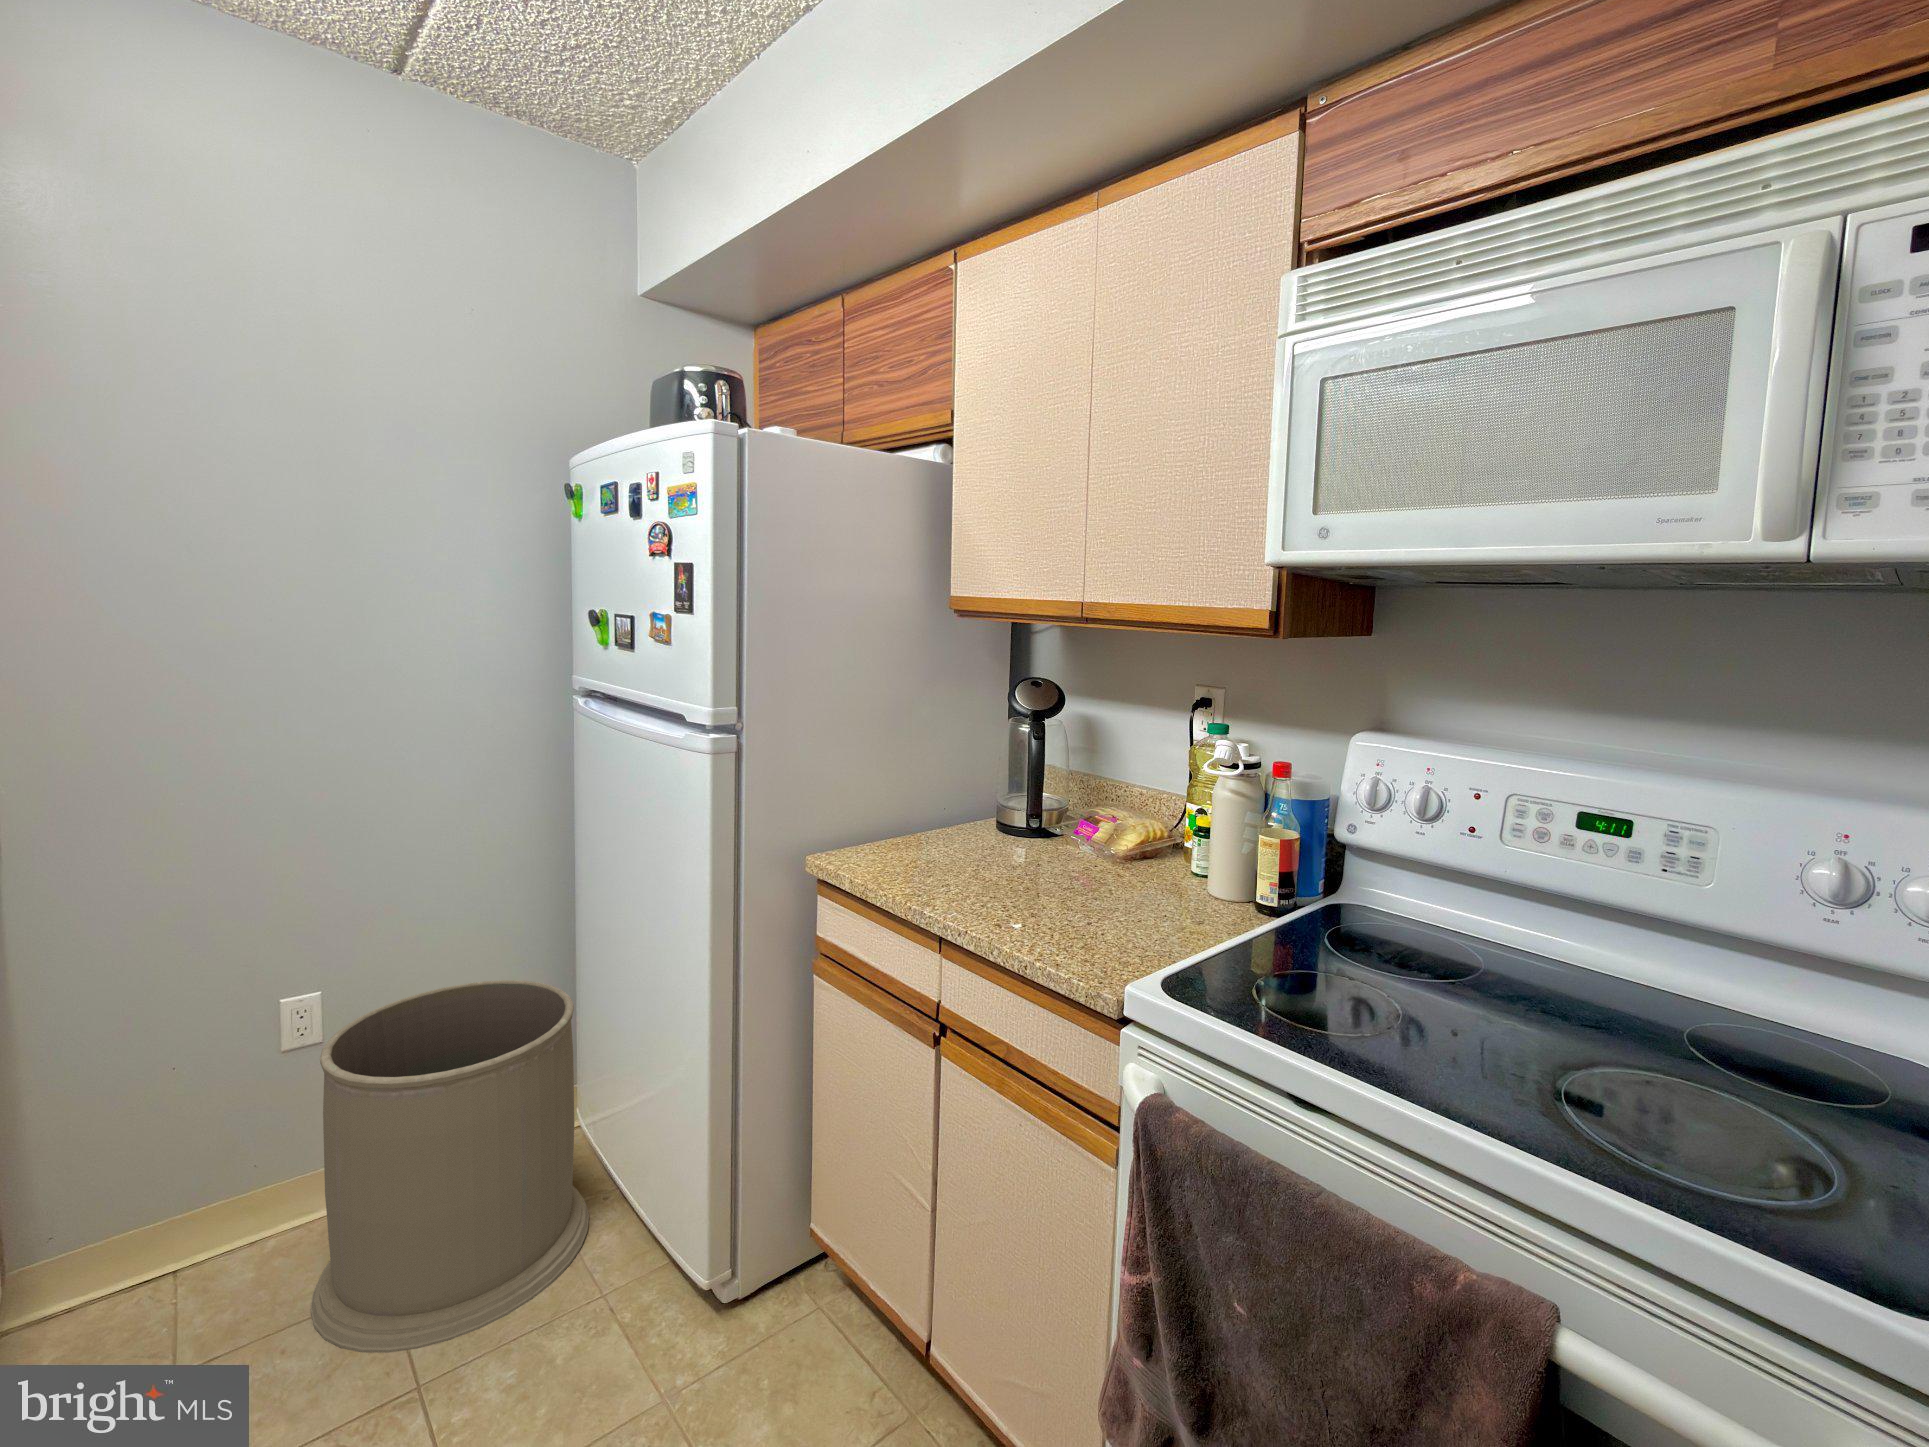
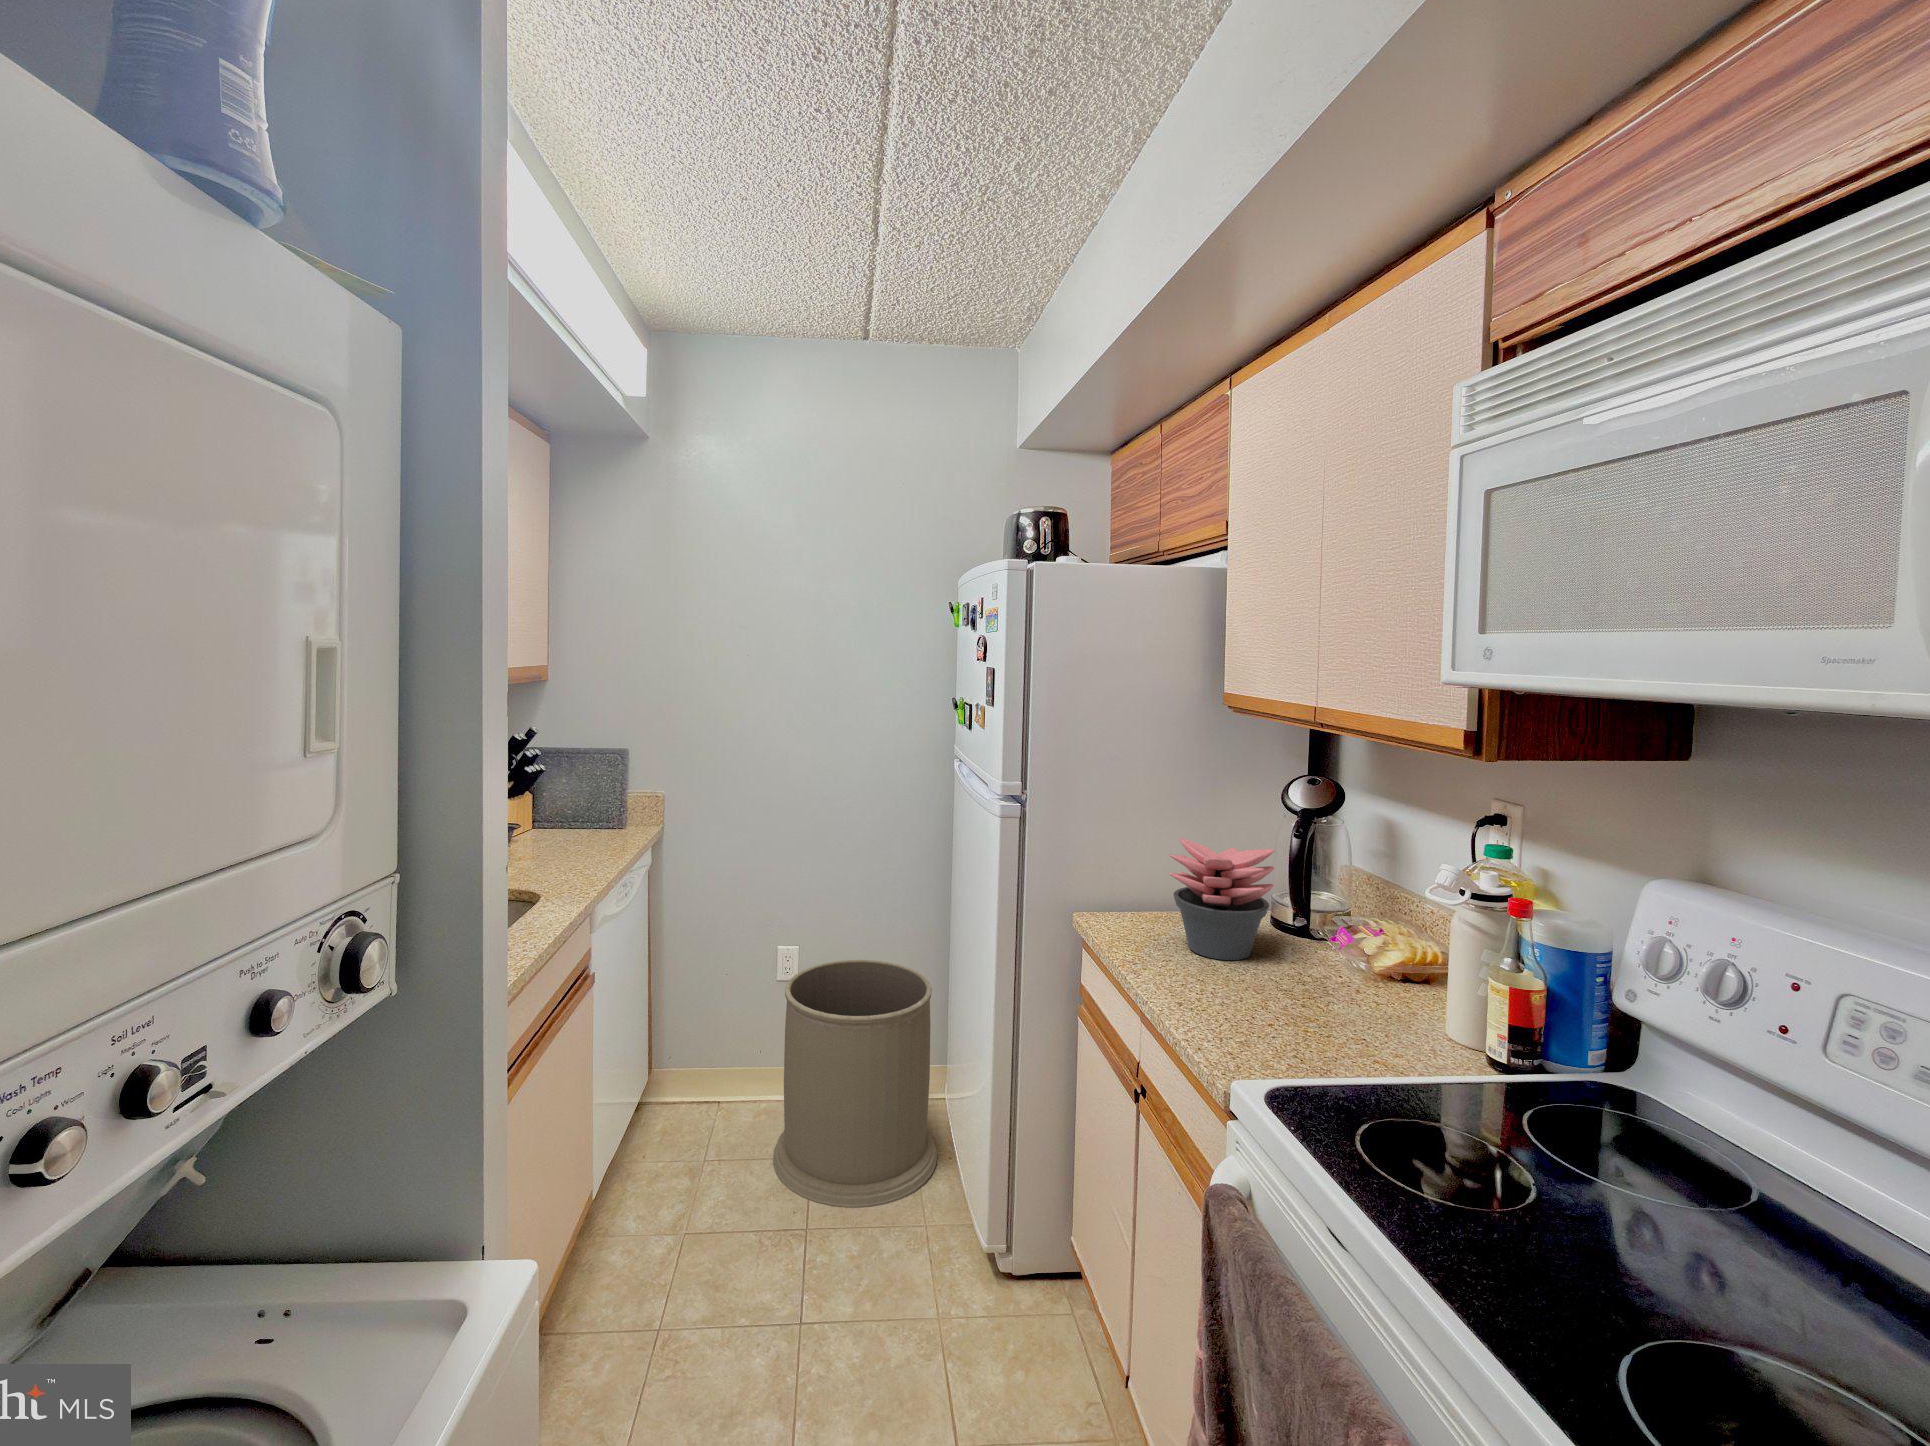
succulent plant: none [935,754,1036,874] -> present [1169,838,1275,960]

